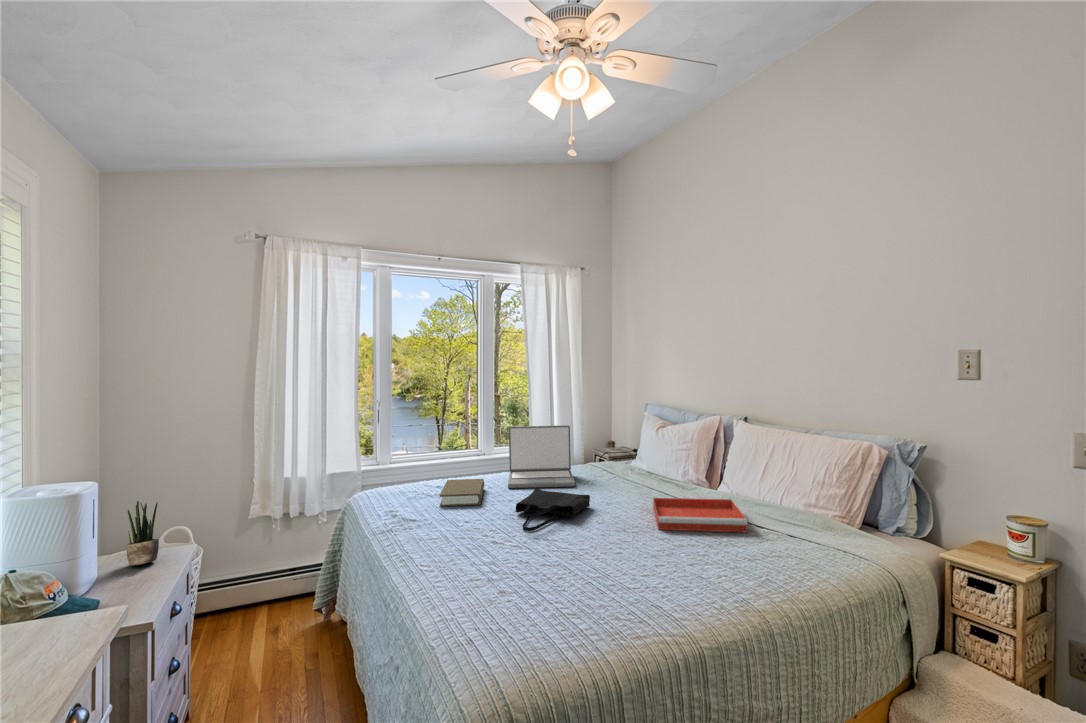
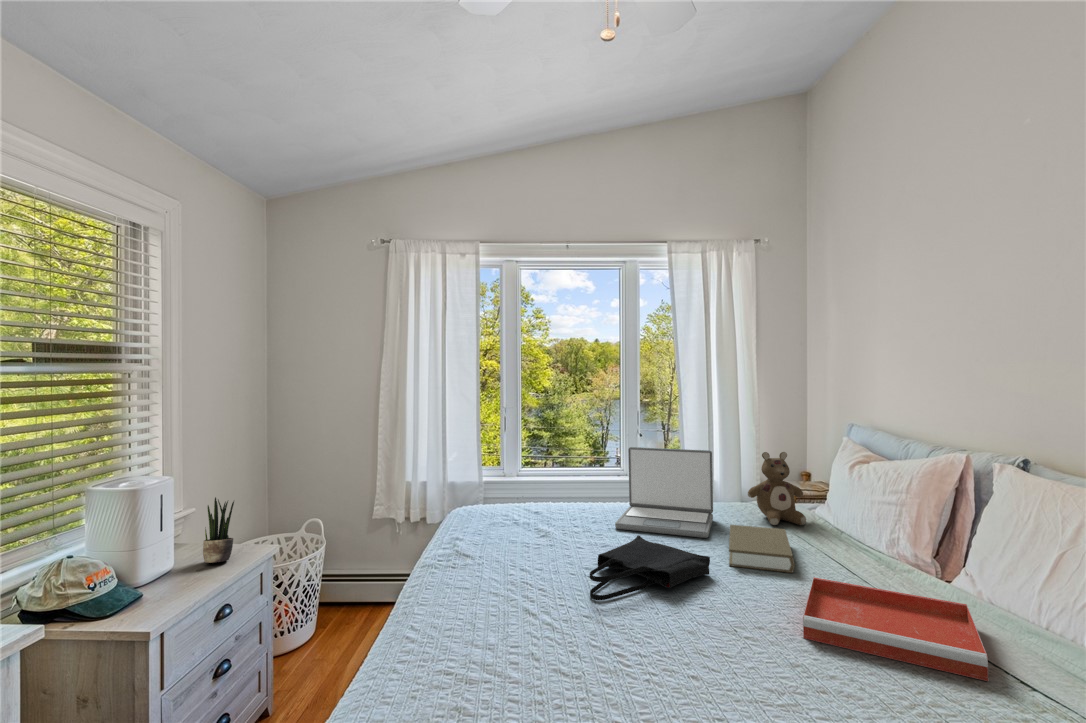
stuffed bear: none [592,423,630,474] -> present [748,452,806,525]
book: present [440,479,484,506] -> present [729,525,795,573]

